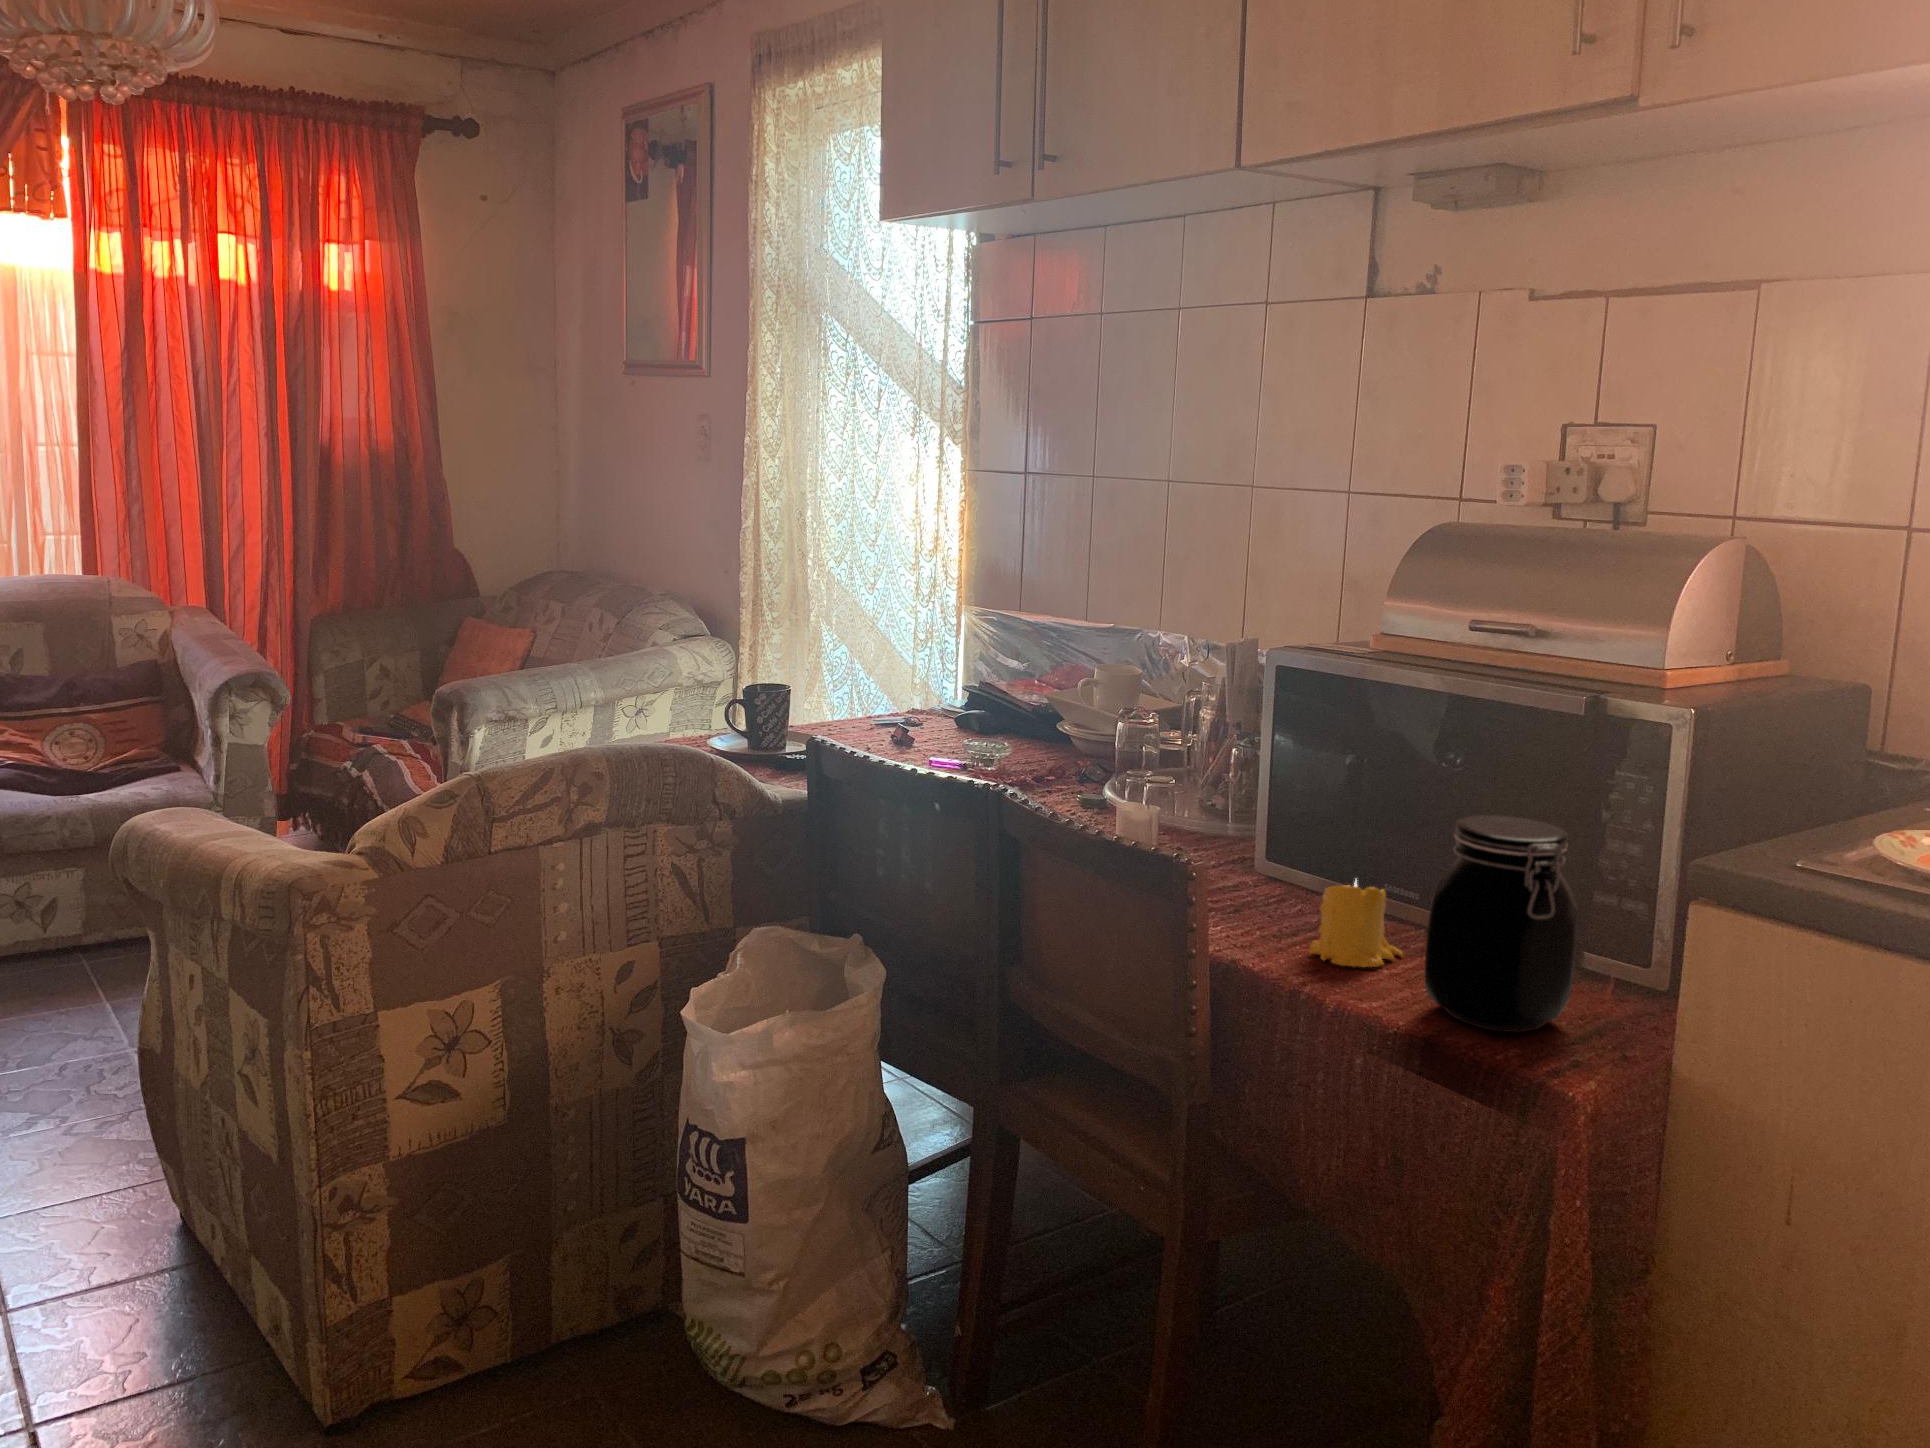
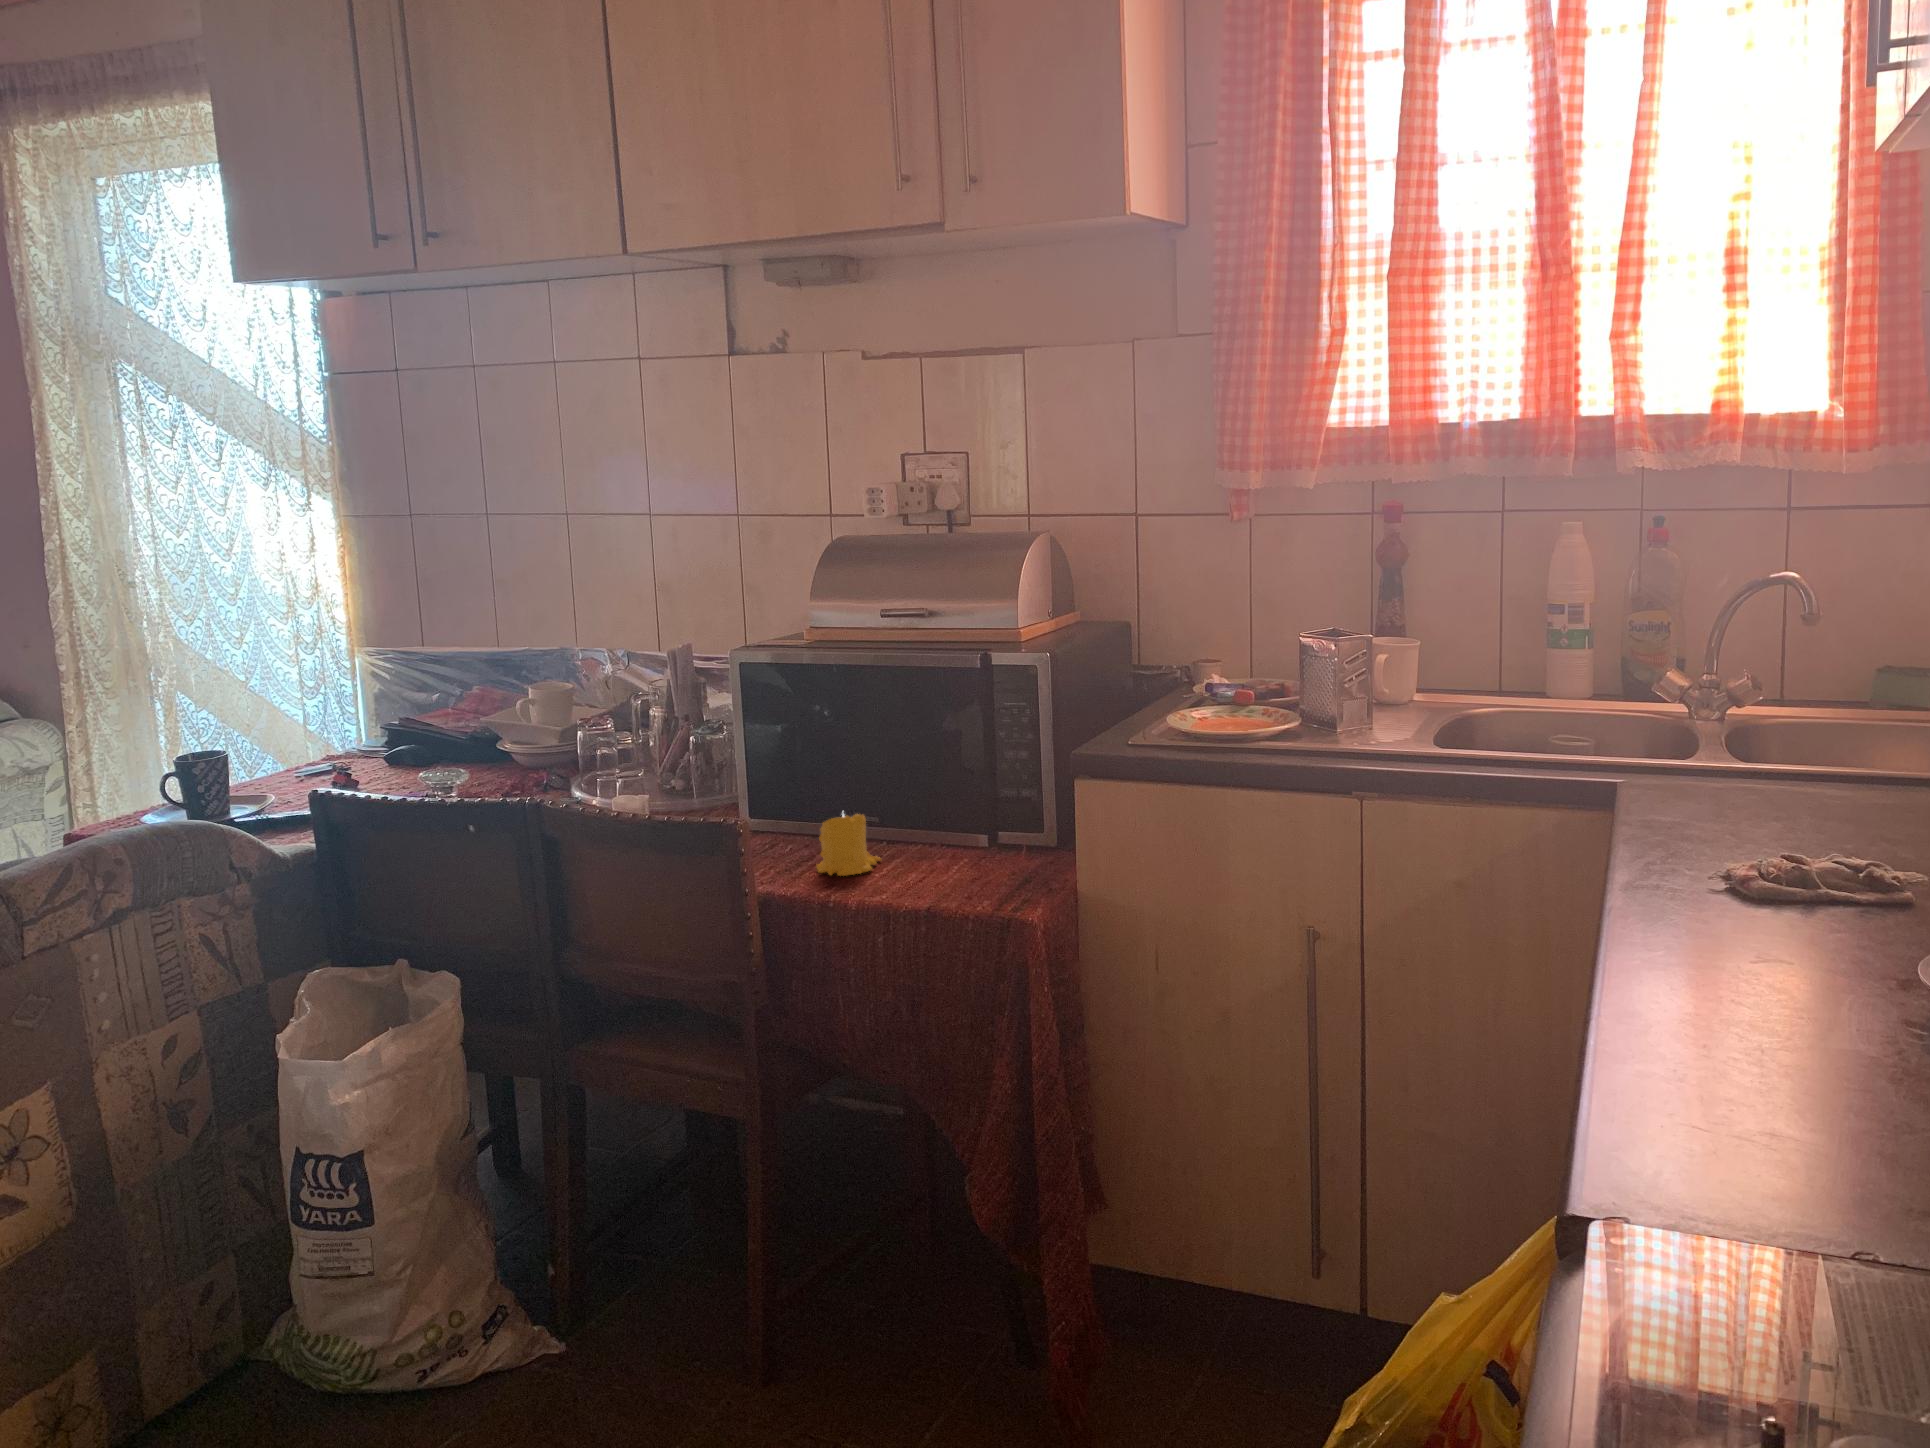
jar: present [1425,815,1578,1032] -> none [909,744,1004,892]

